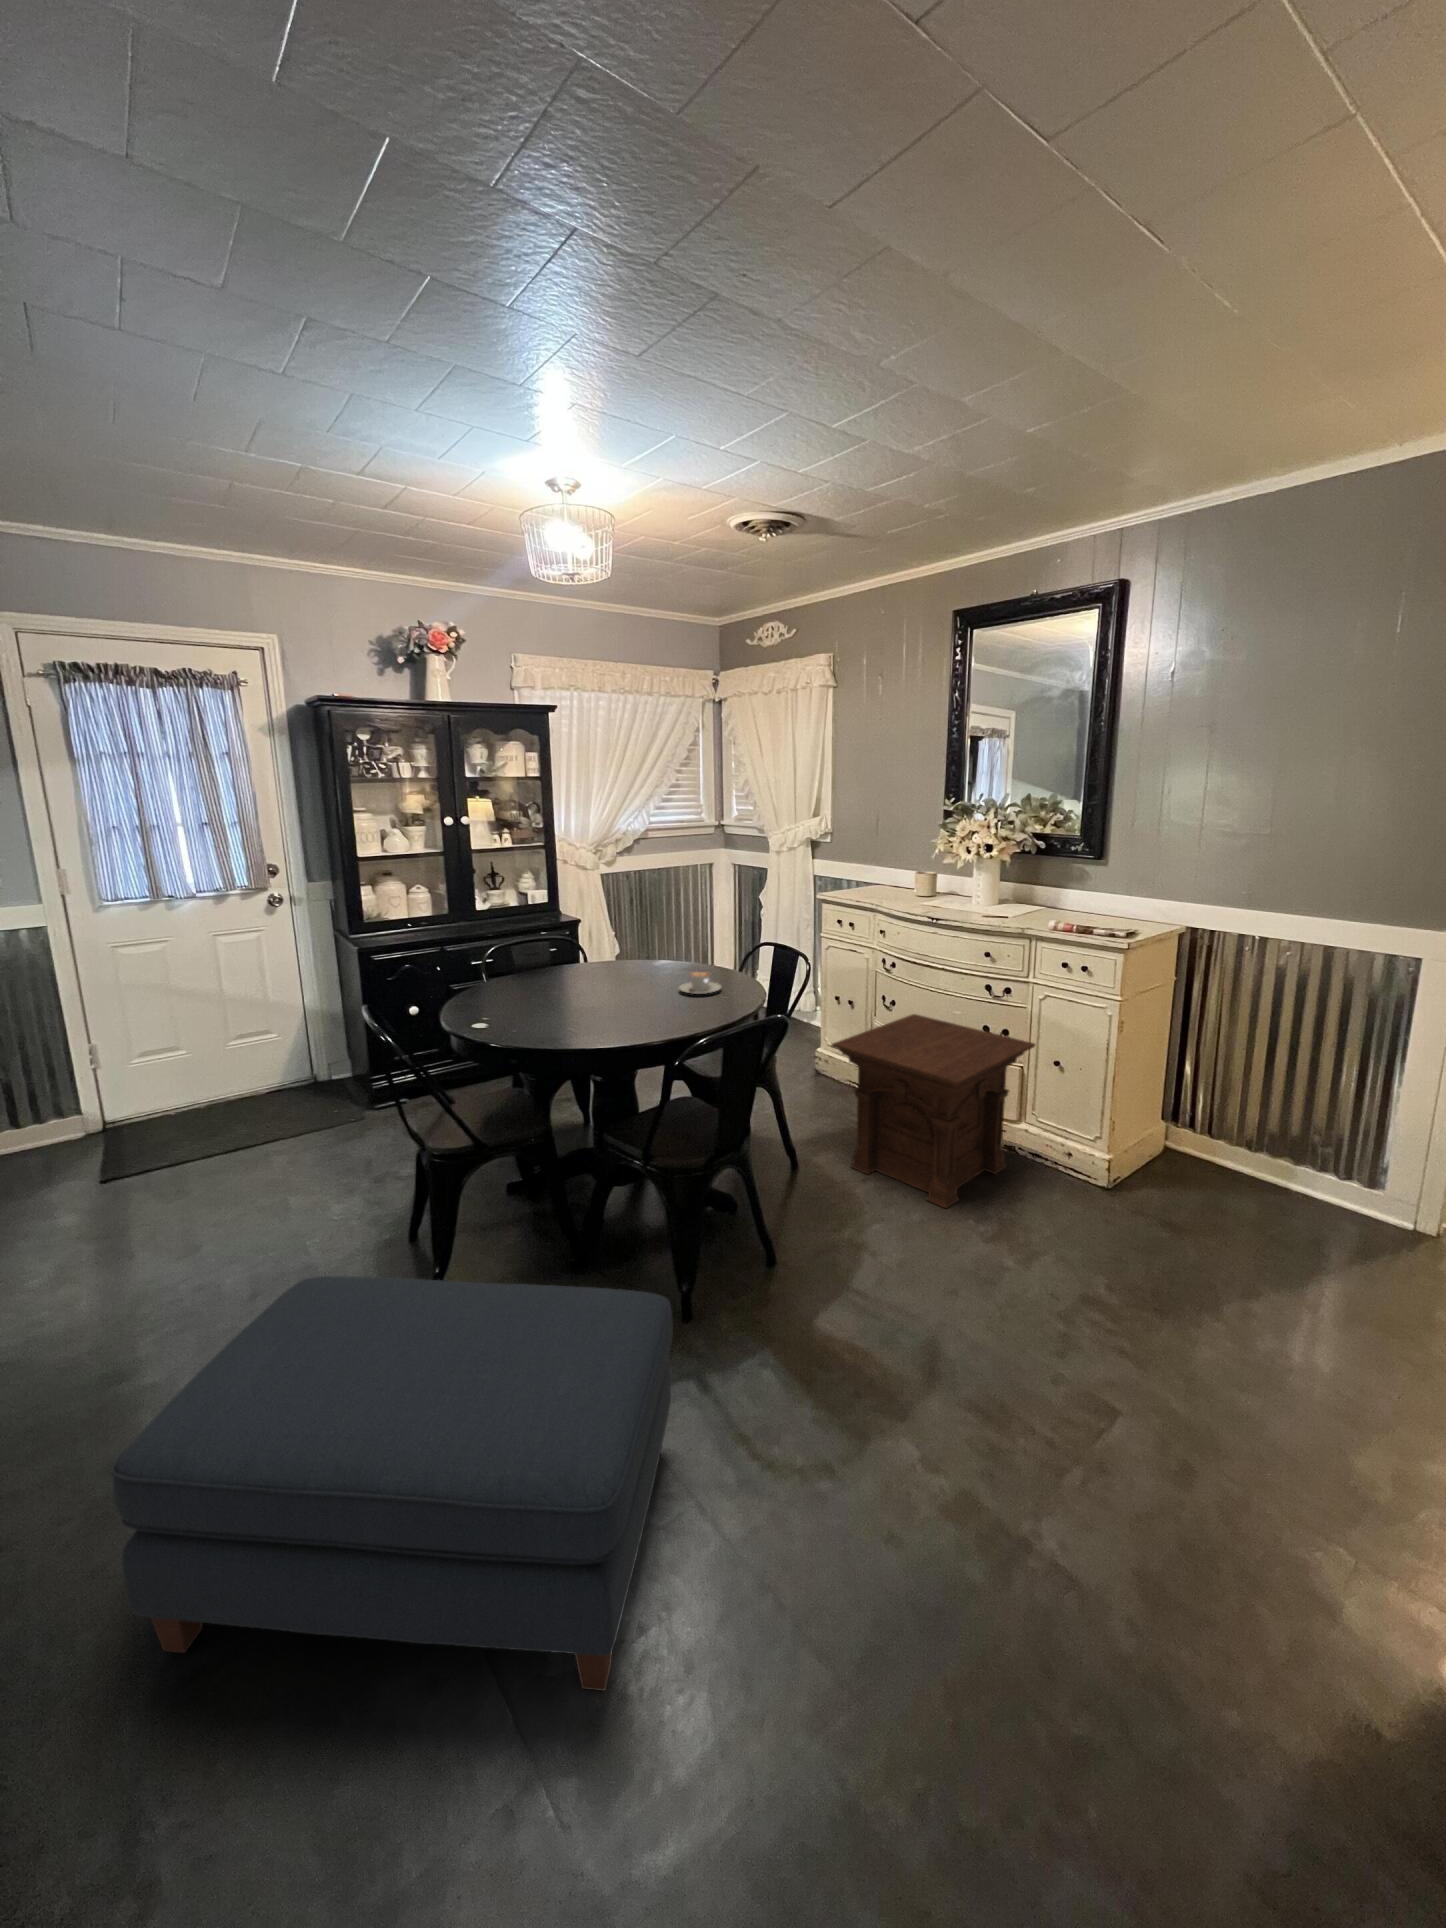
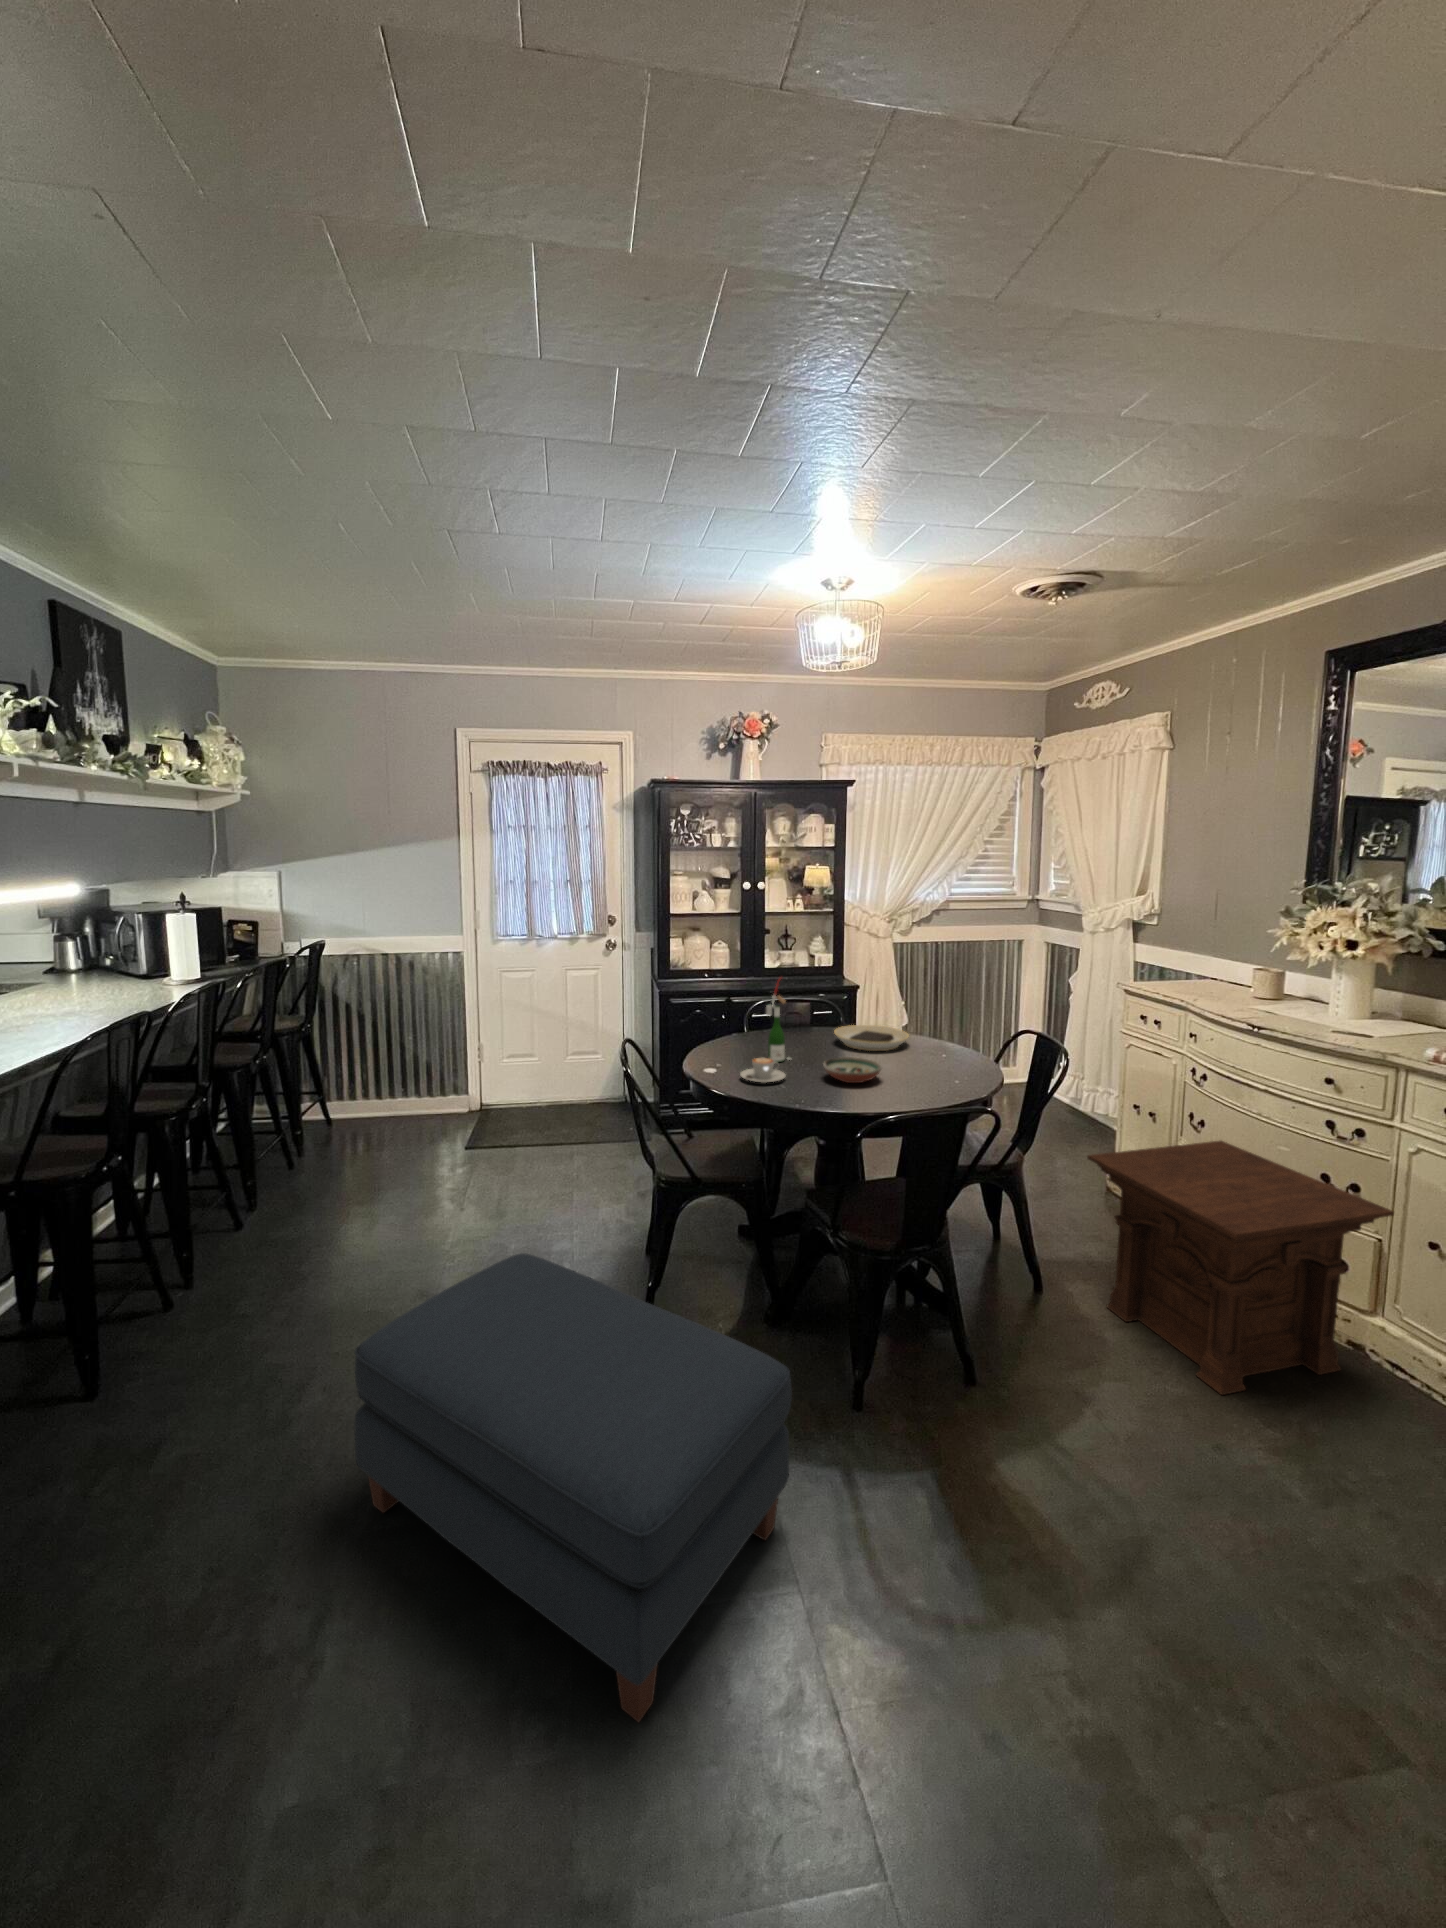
wine bottle: none [533,915,564,1005] -> present [766,978,791,1062]
plate: none [594,955,668,981] -> present [834,1025,909,1051]
coffee cup: present [679,972,721,994] -> present [740,1058,786,1083]
decorative bowl: none [608,988,667,1014] -> present [823,1057,882,1083]

